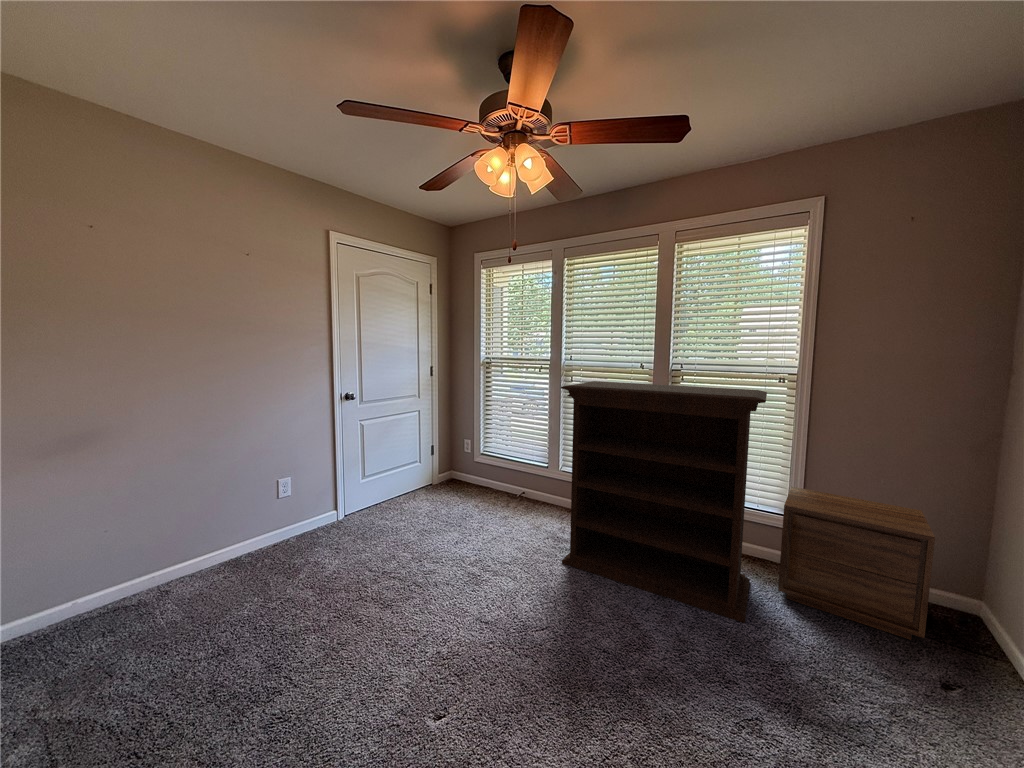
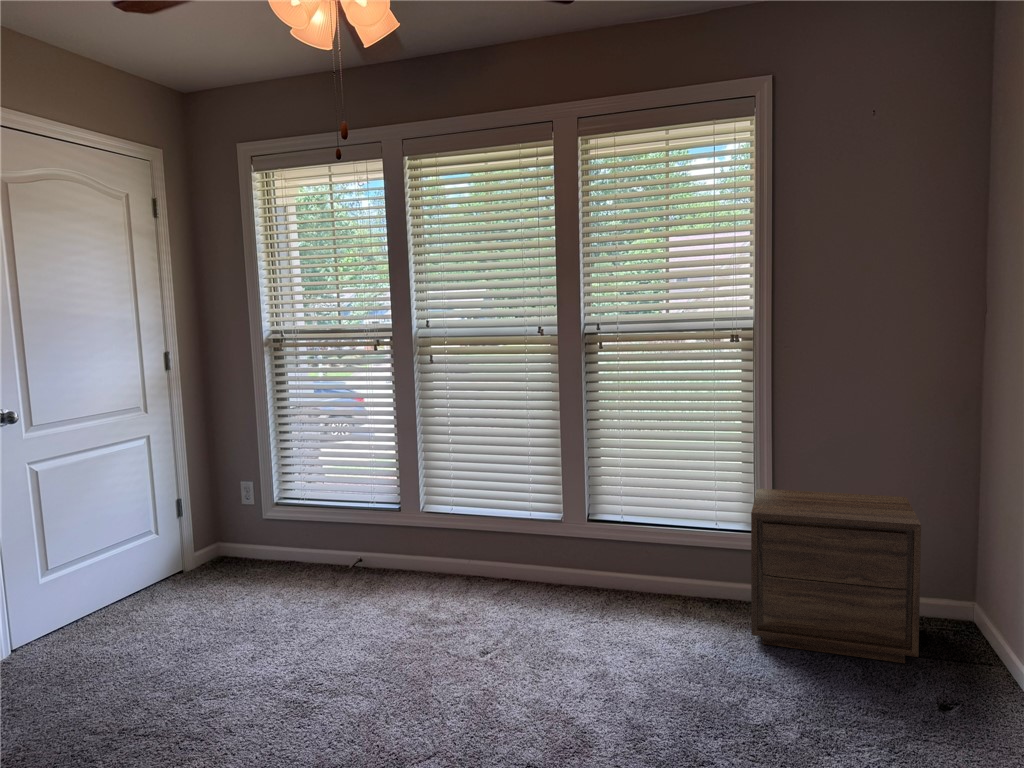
bookshelf: present [561,381,767,623] -> none [422,353,720,686]

